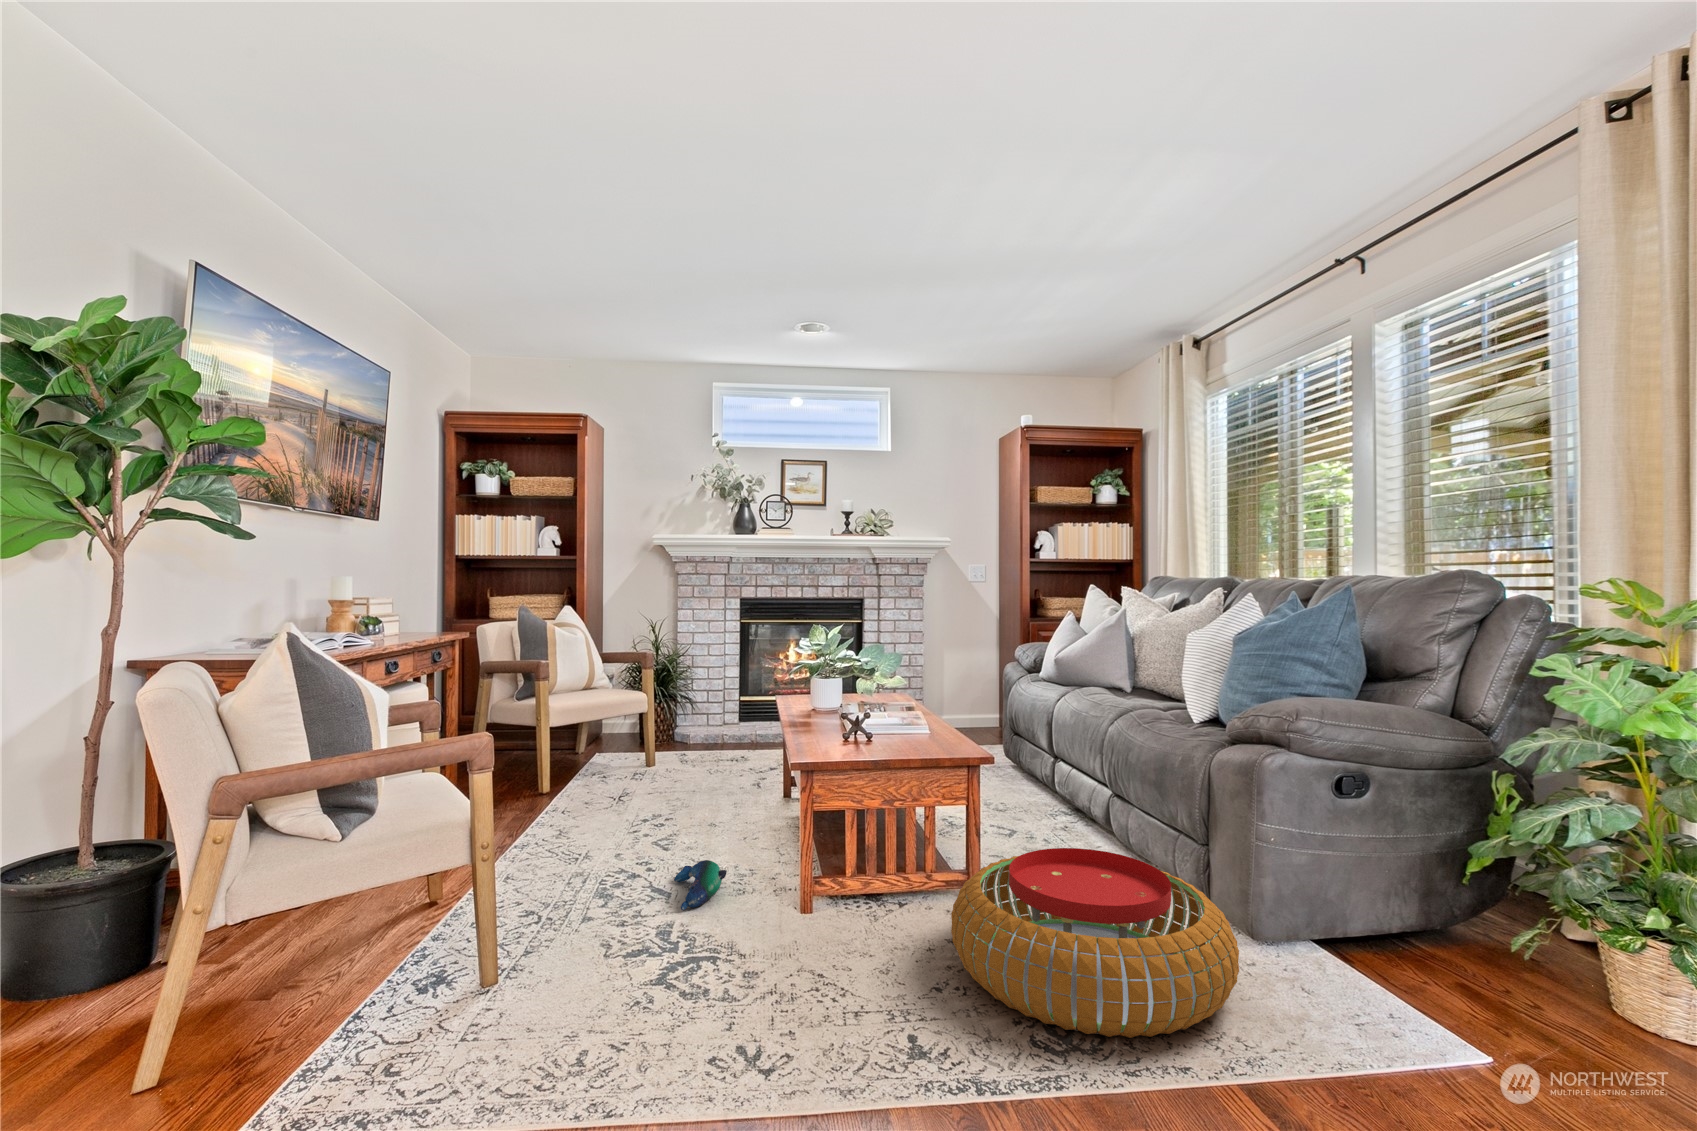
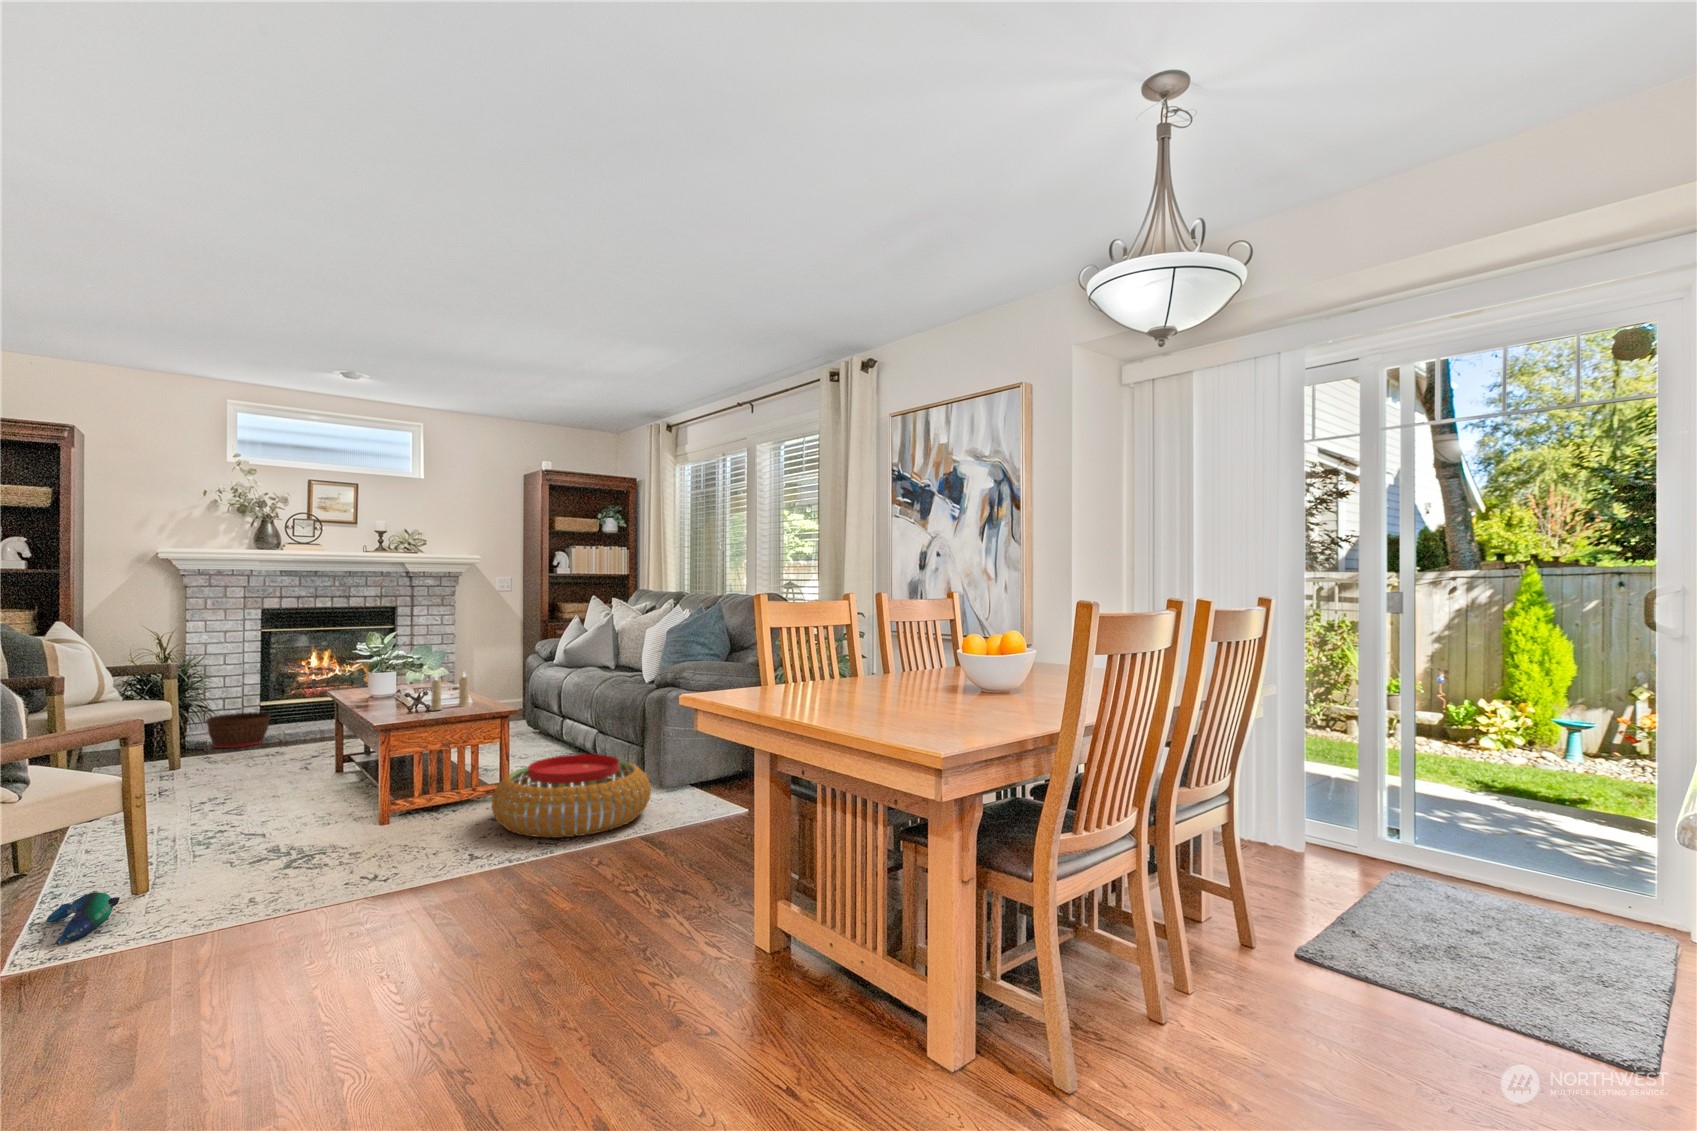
candle: none [871,686,927,744] -> present [430,673,469,710]
basket: none [689,708,745,746] -> present [206,712,271,748]
plush toy: present [674,860,727,910] -> present [46,892,120,945]

